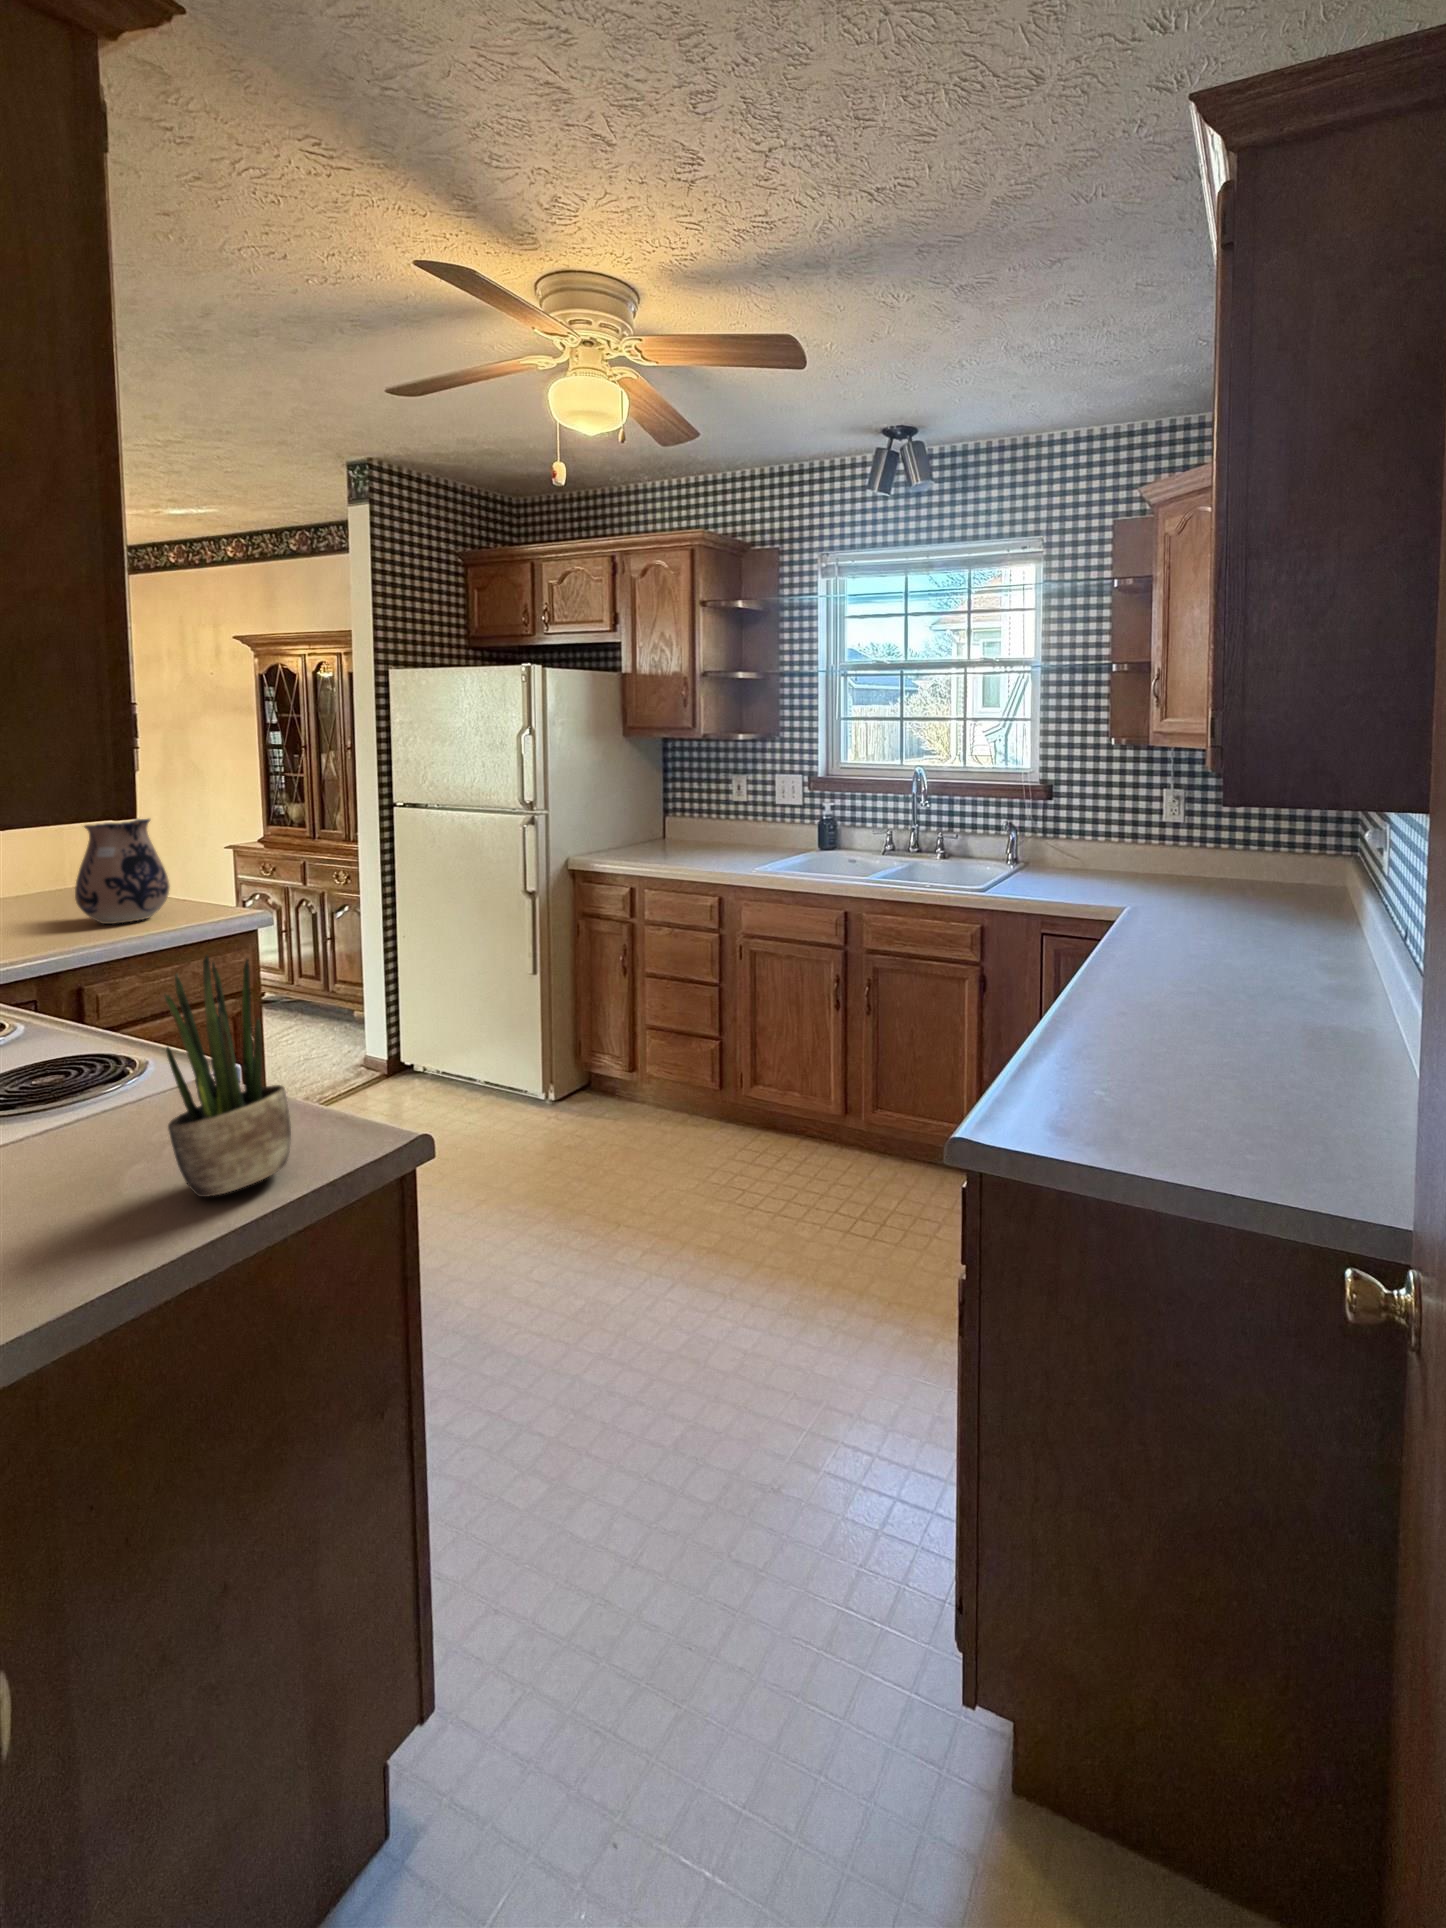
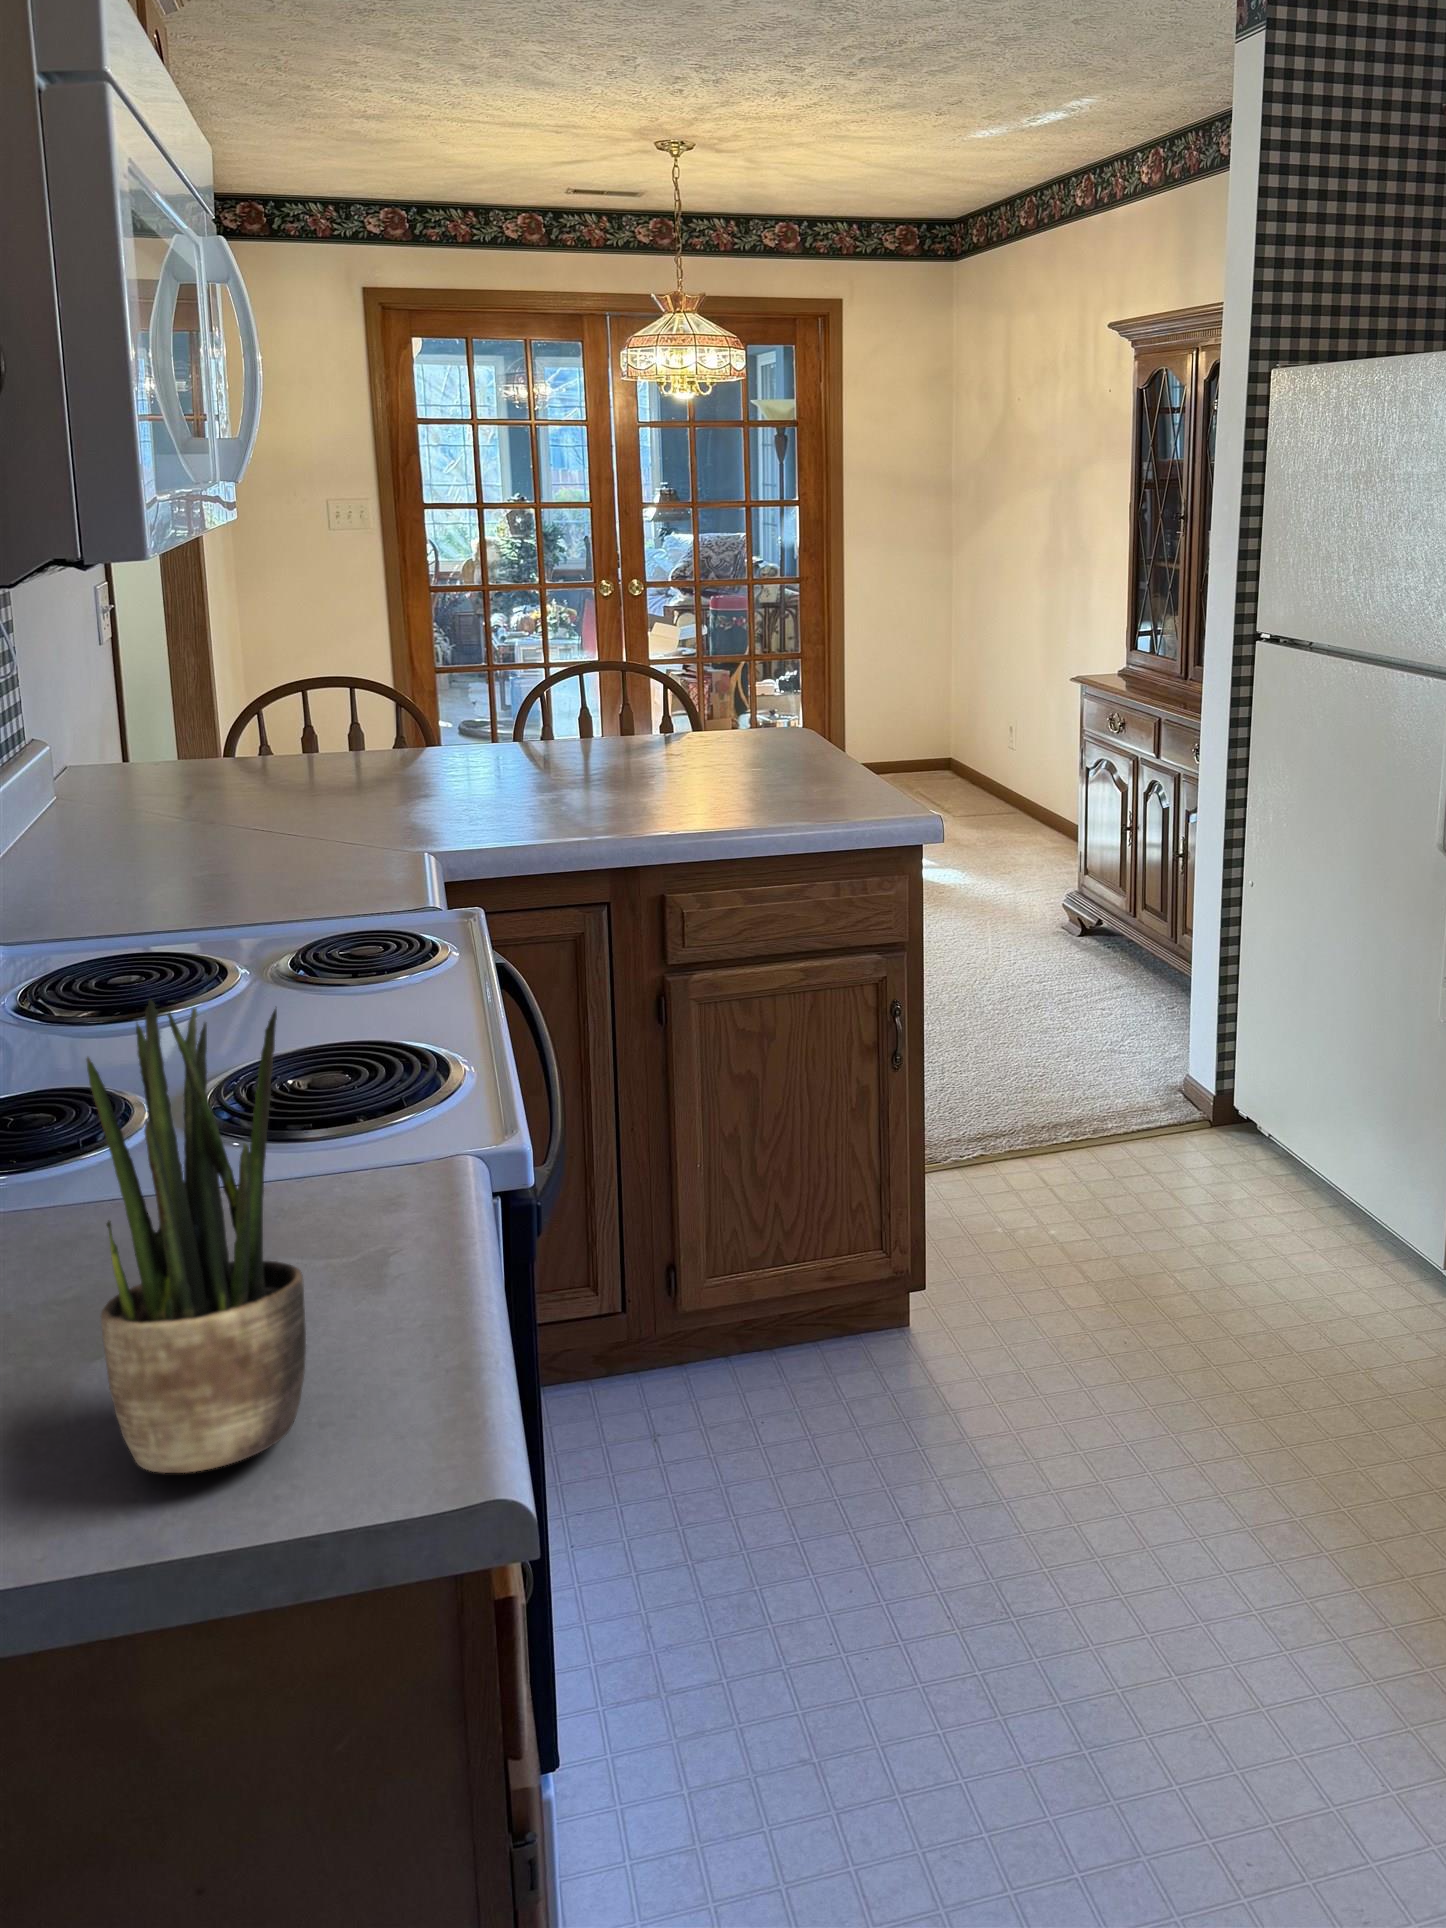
ceramic pitcher: present [75,819,170,924] -> none [725,636,835,800]

